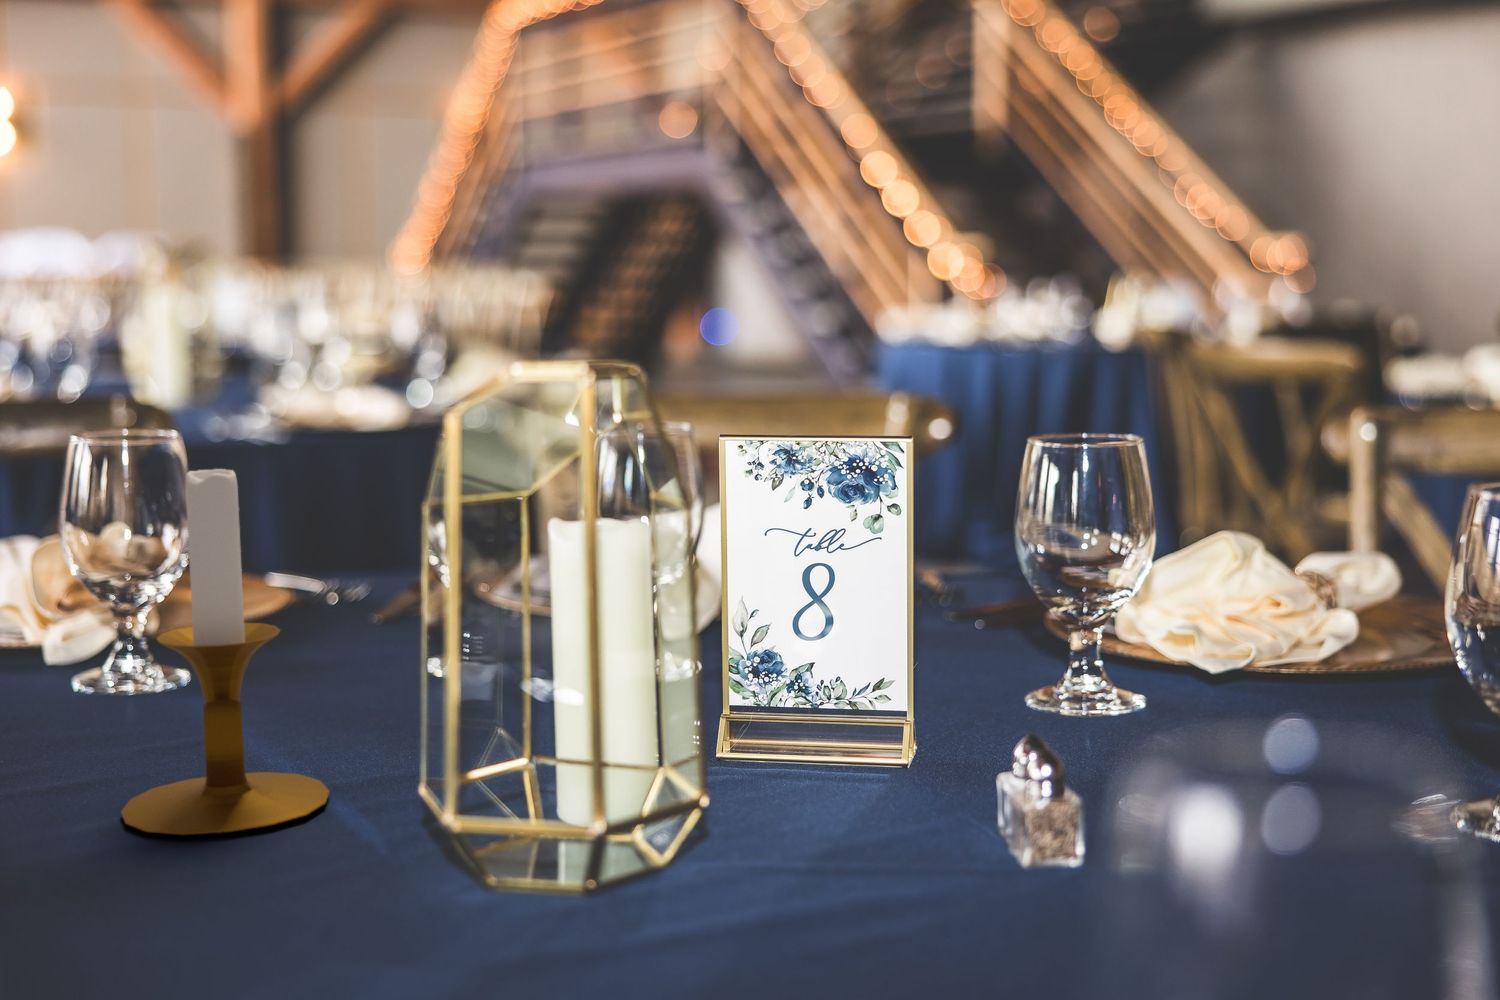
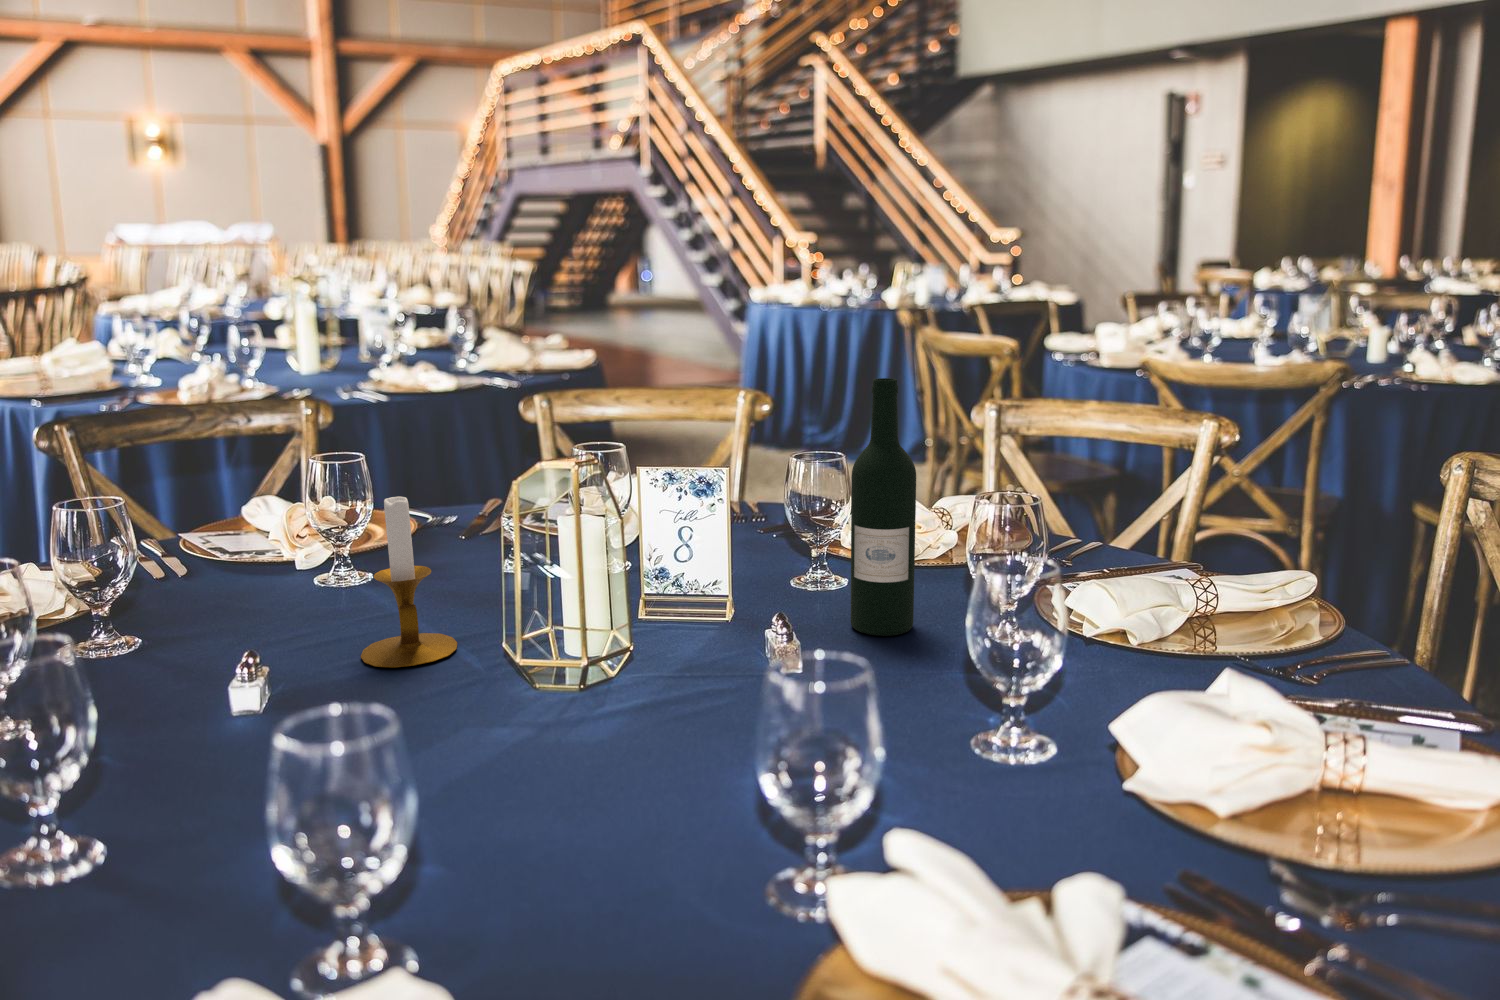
wine bottle: none [1177,234,1330,801] -> present [851,378,916,636]

